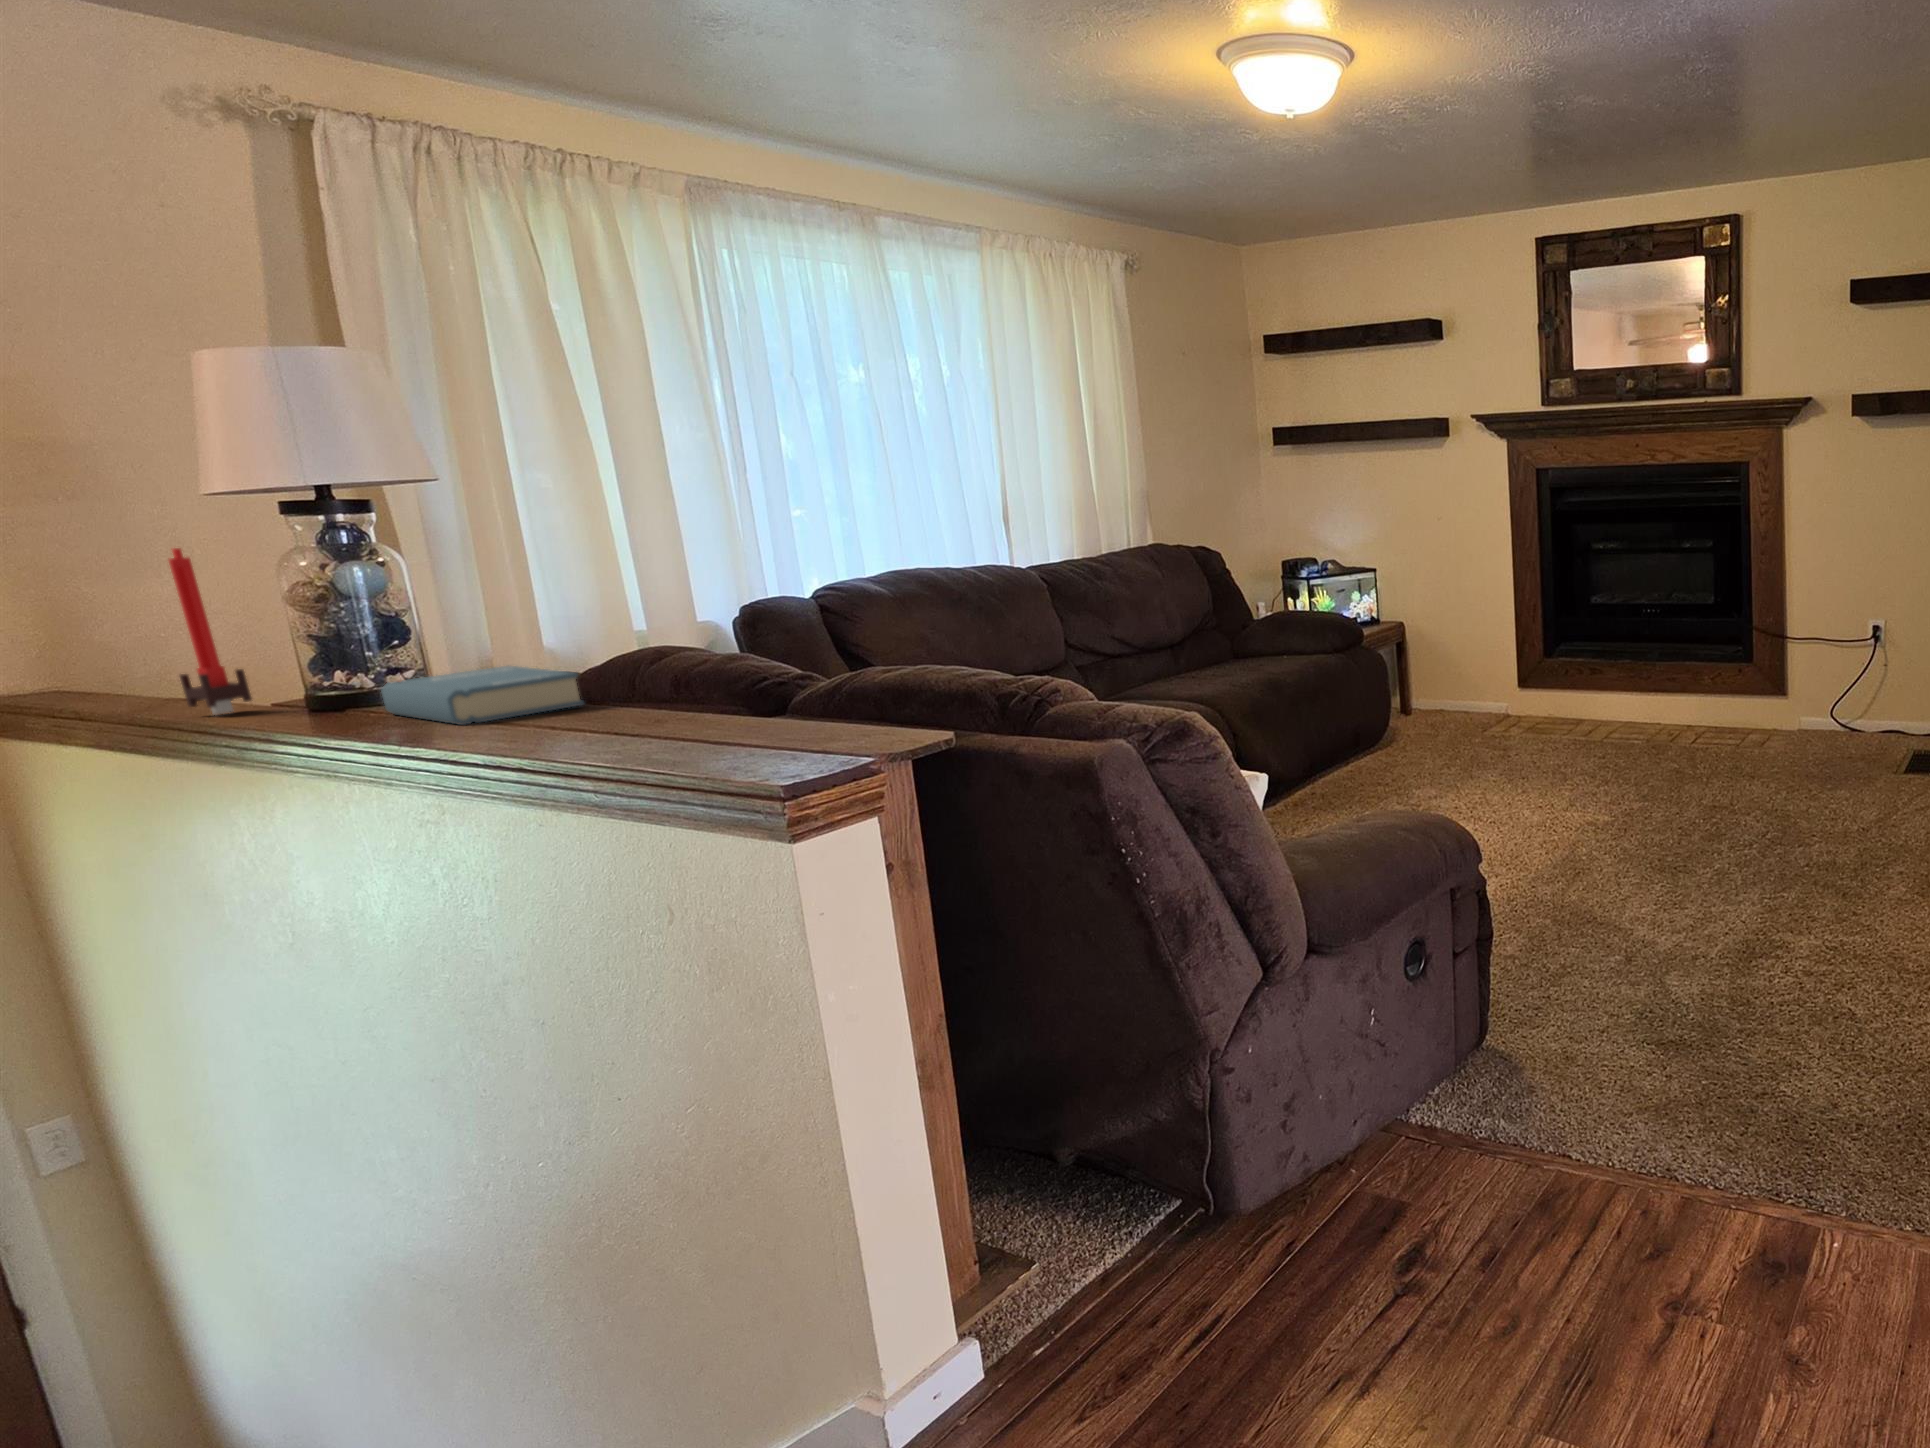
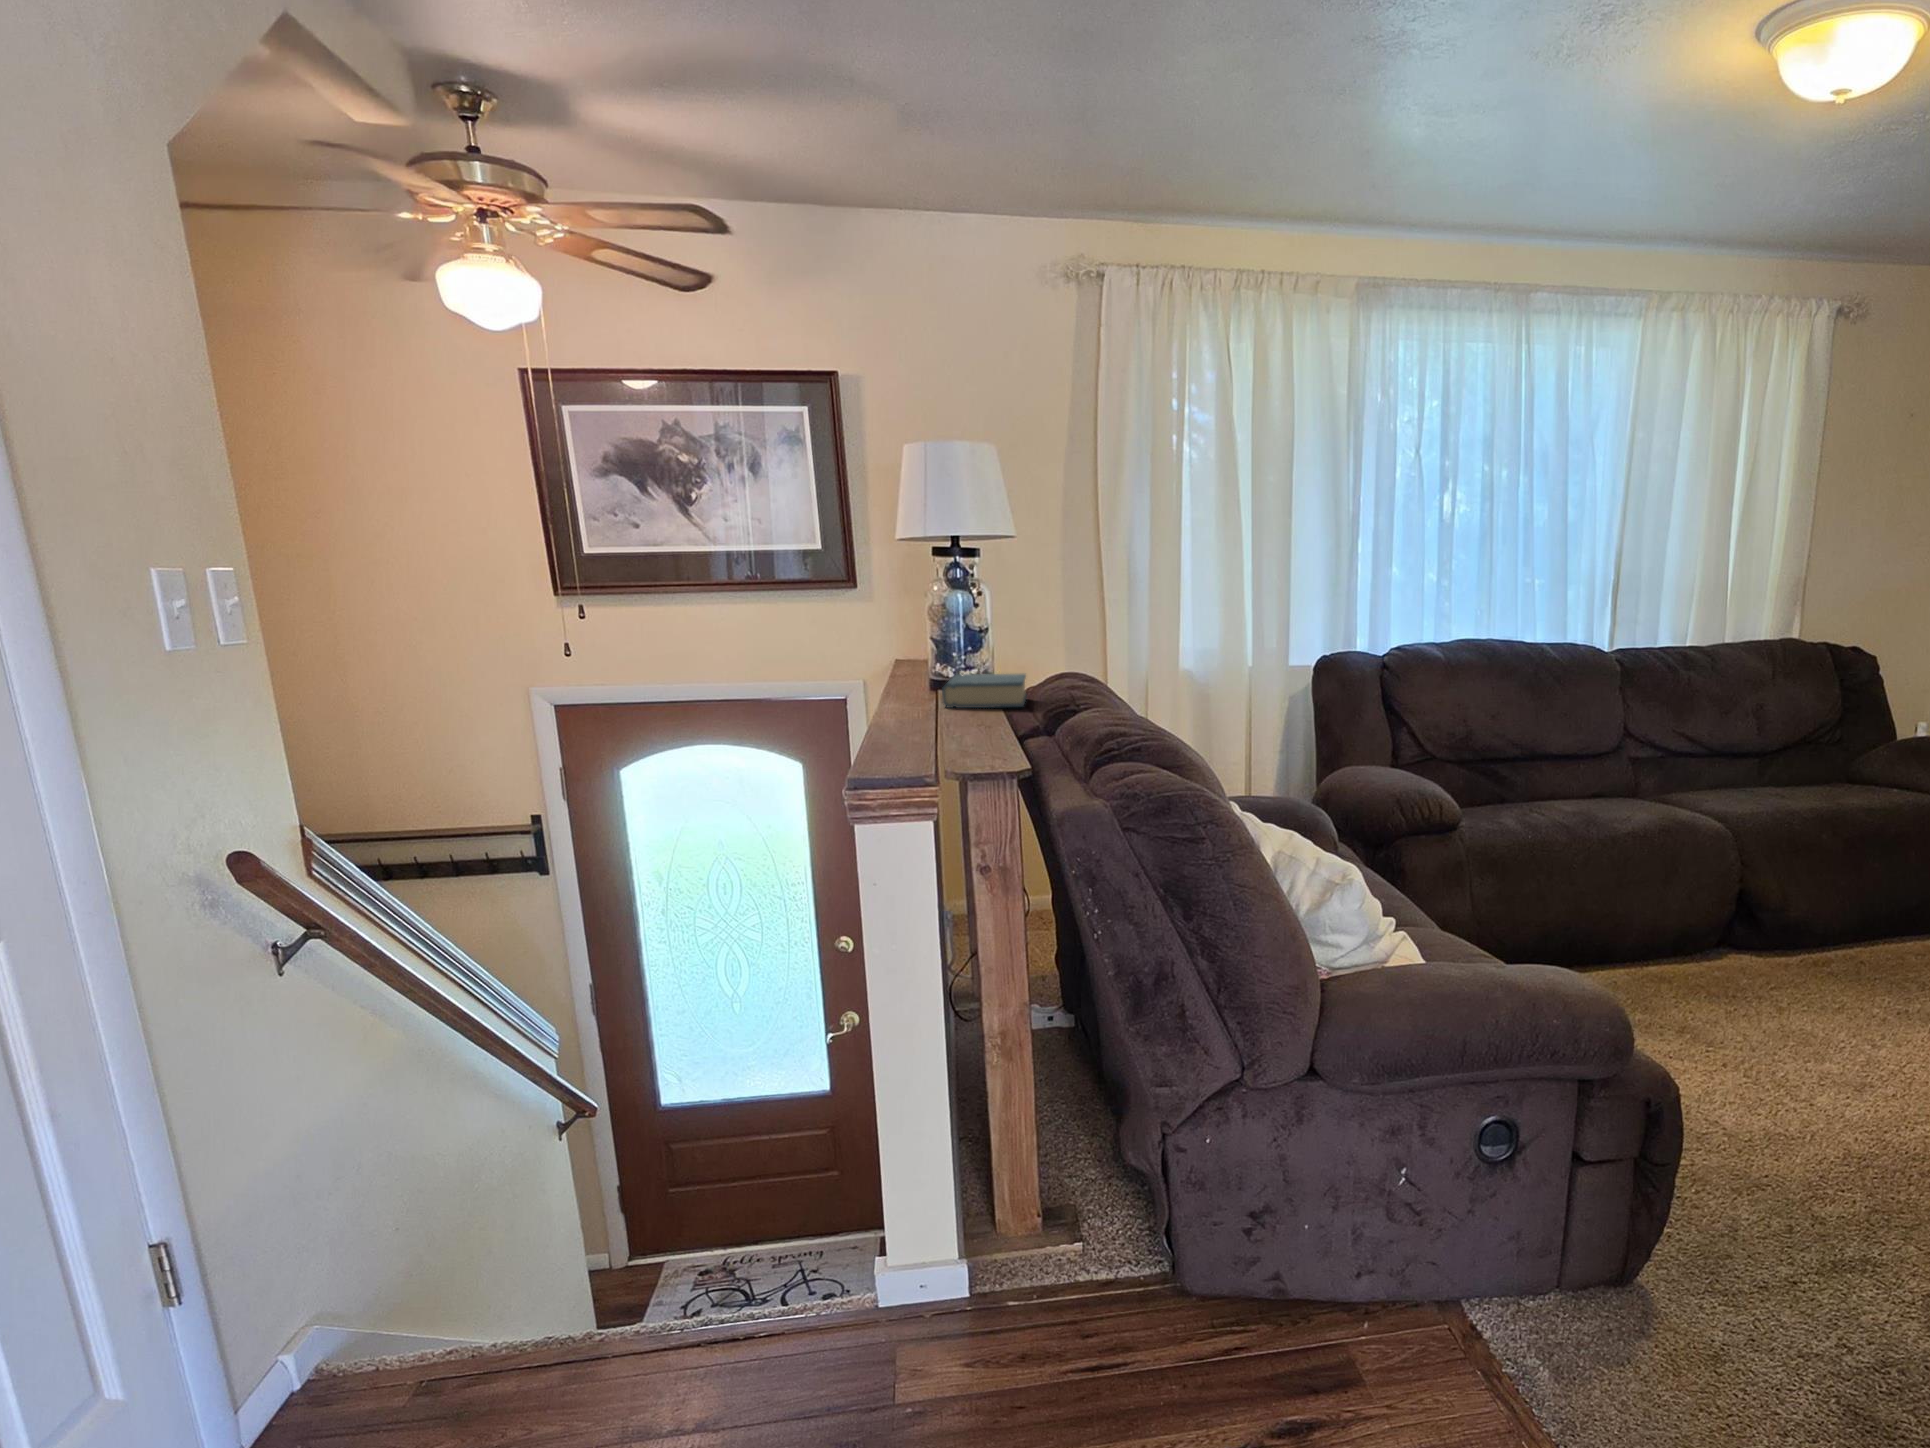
candle: present [169,548,252,714] -> none [907,576,933,684]

